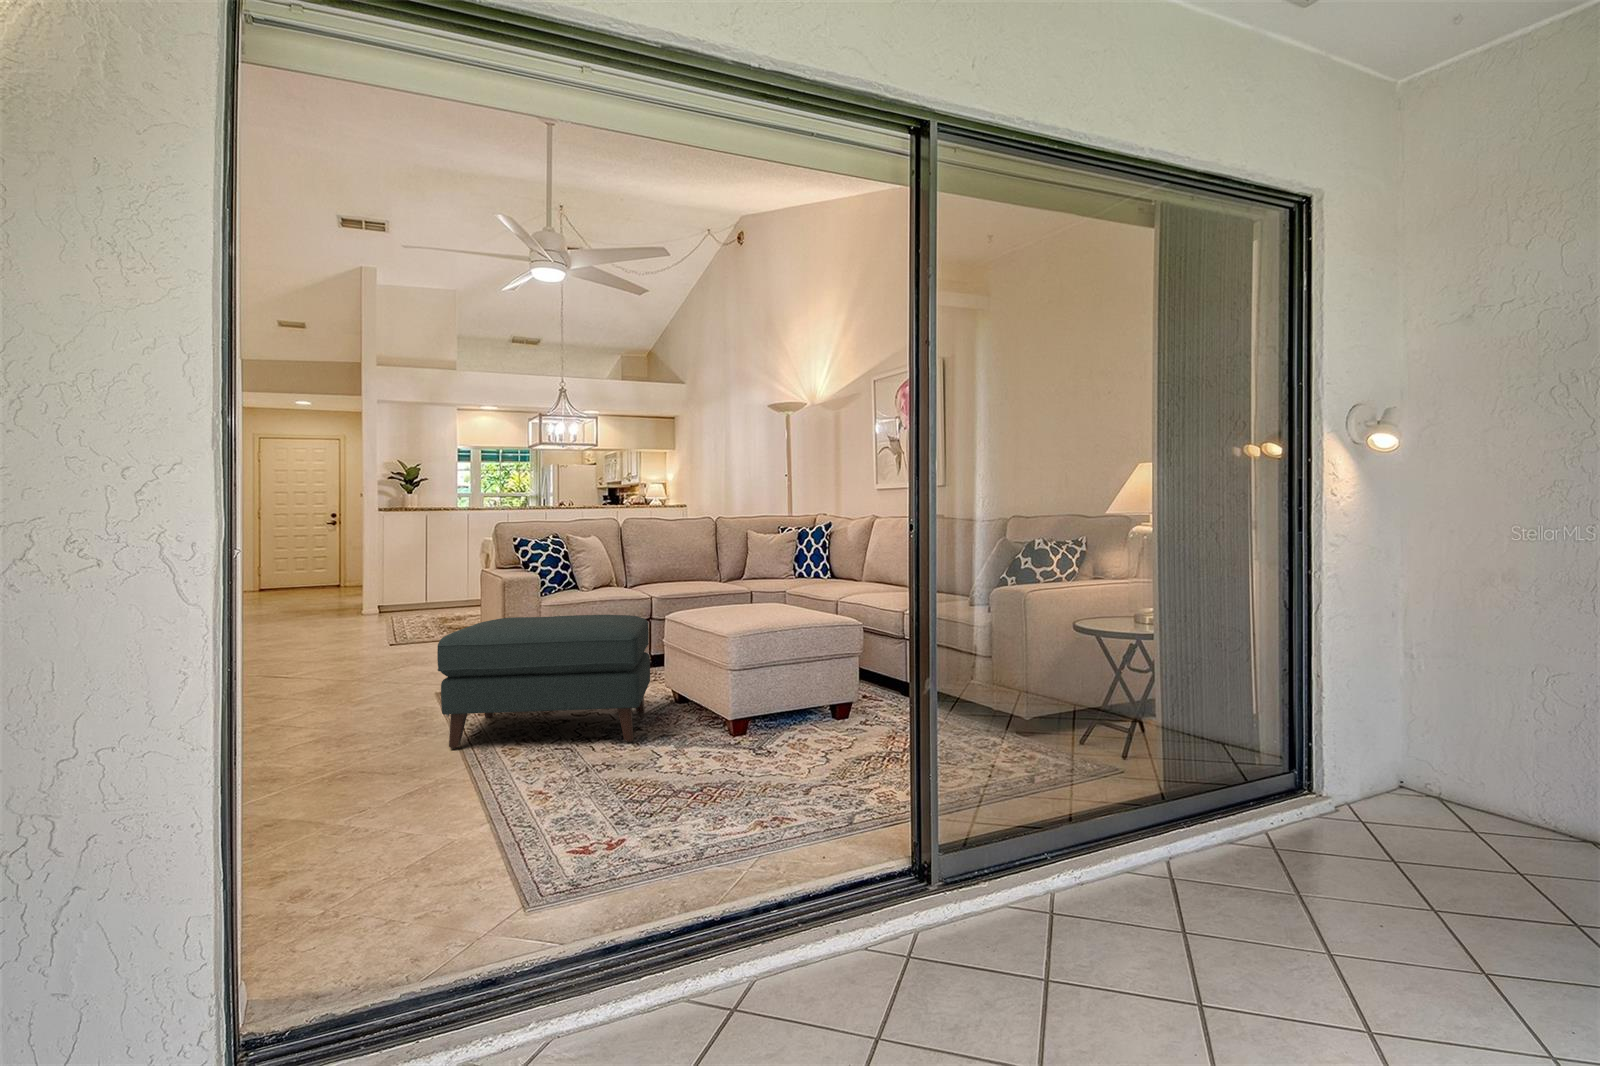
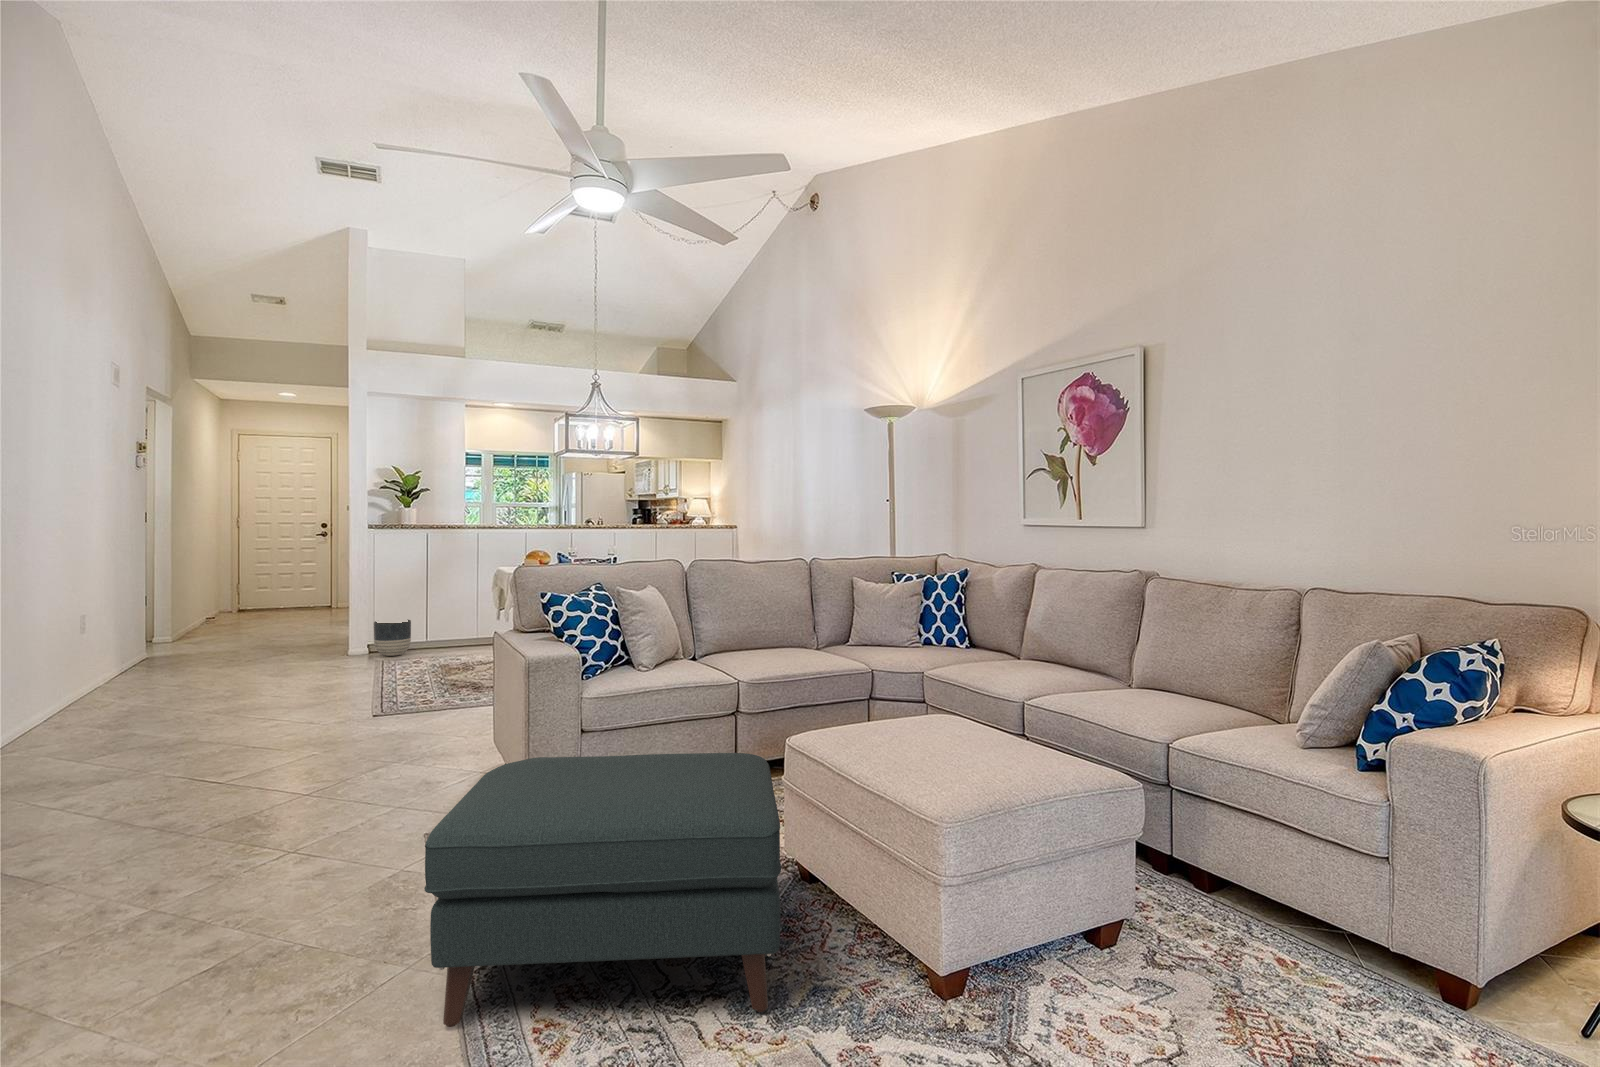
planter: none [385,584,415,613] -> present [374,620,411,656]

